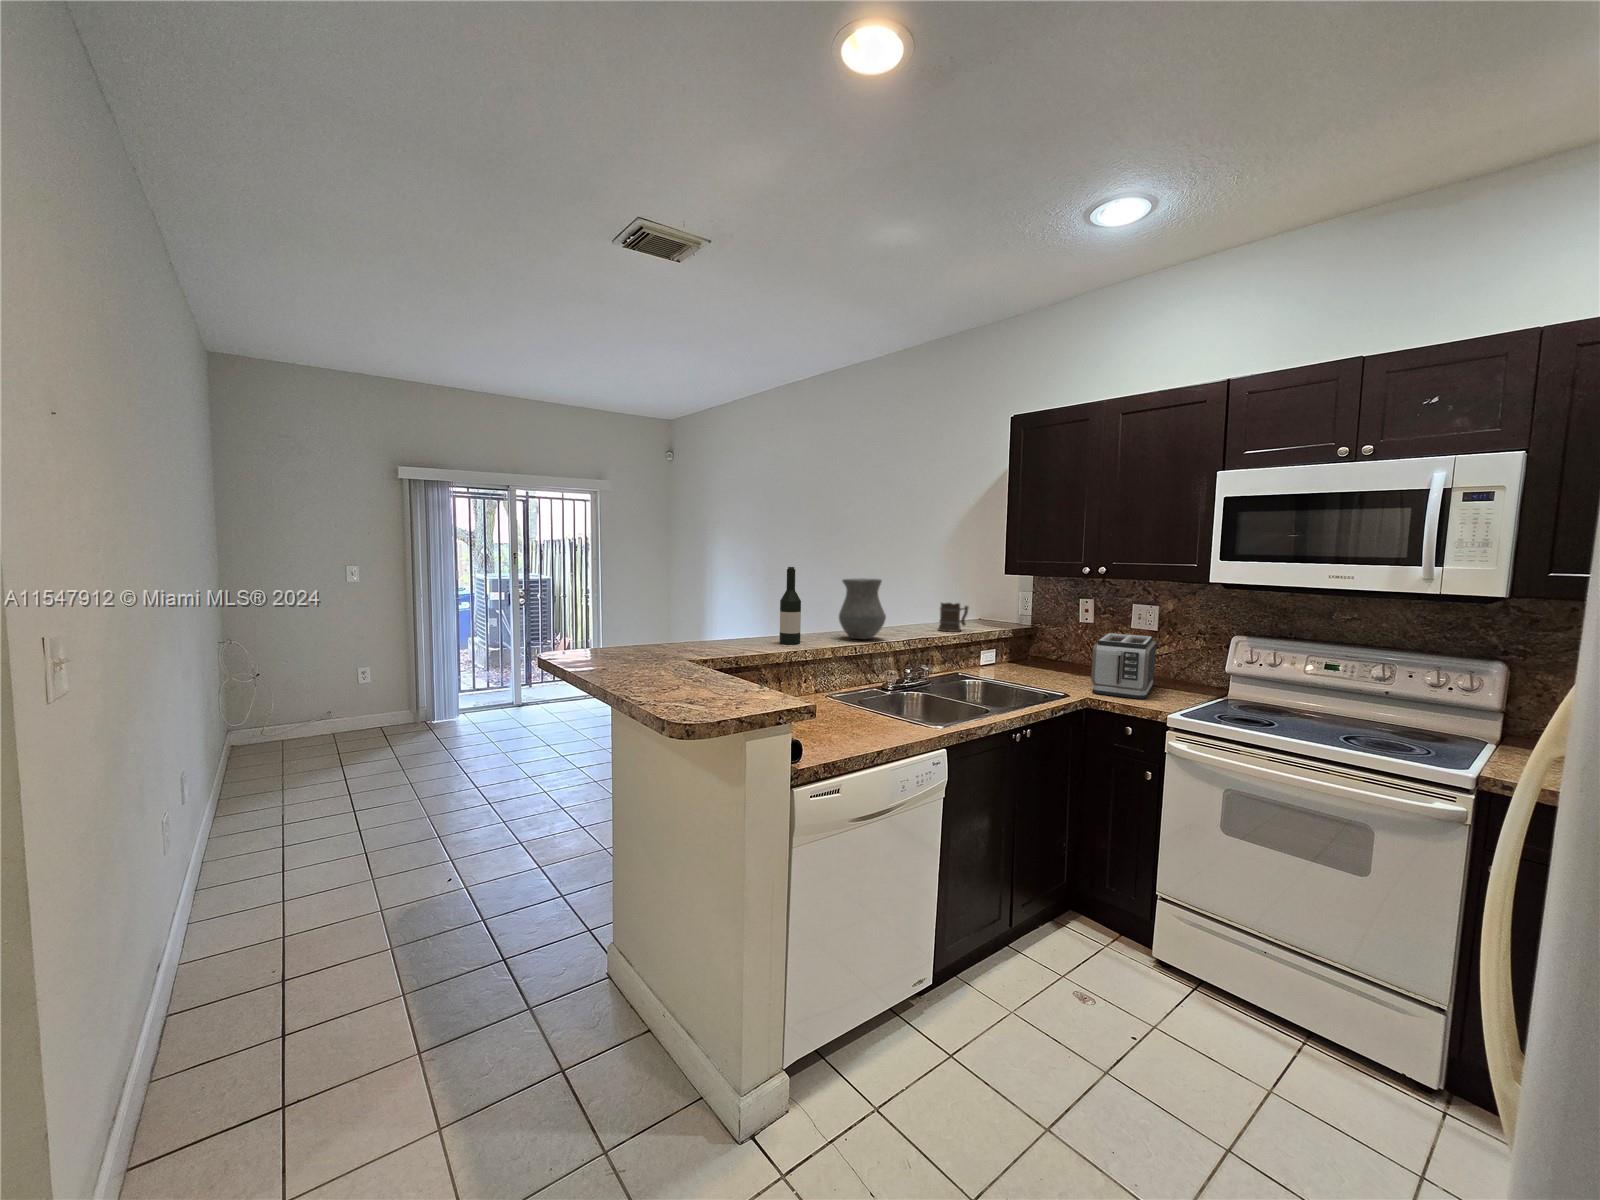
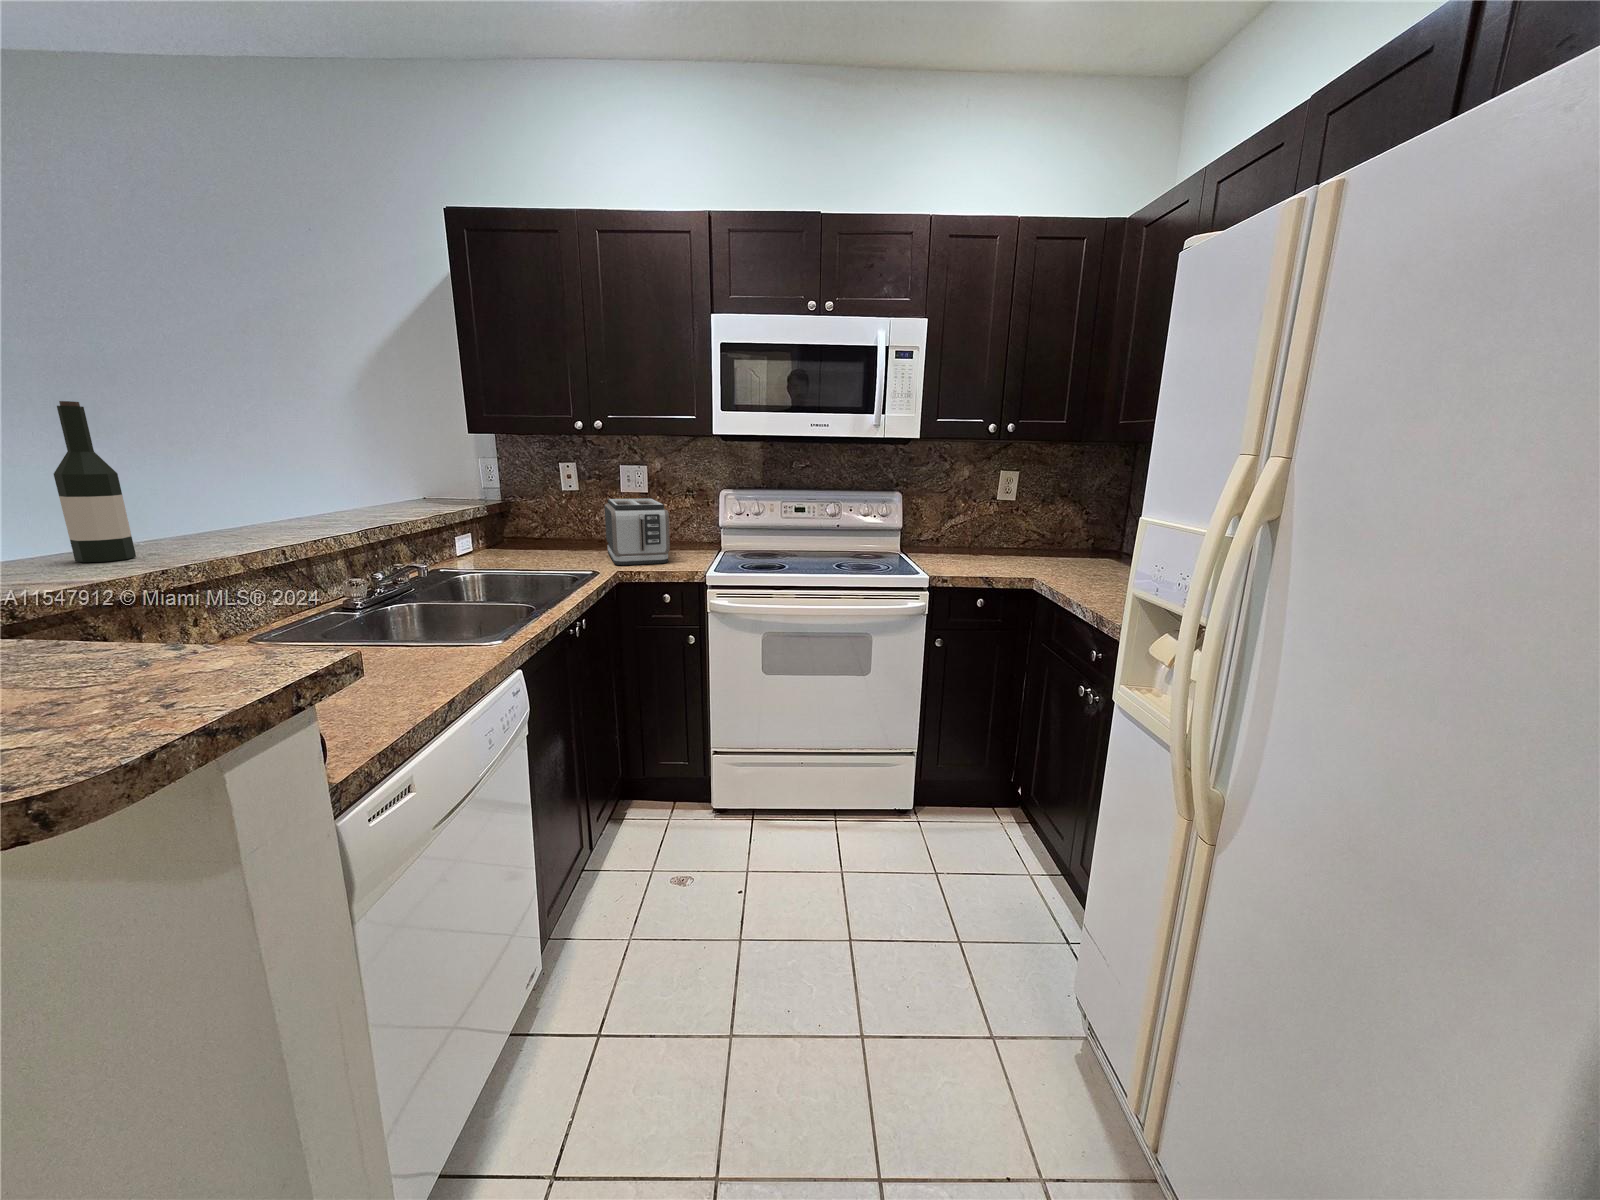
vase: present [839,579,886,639] -> none [199,433,312,538]
mug: present [938,603,968,632] -> none [378,475,421,516]

